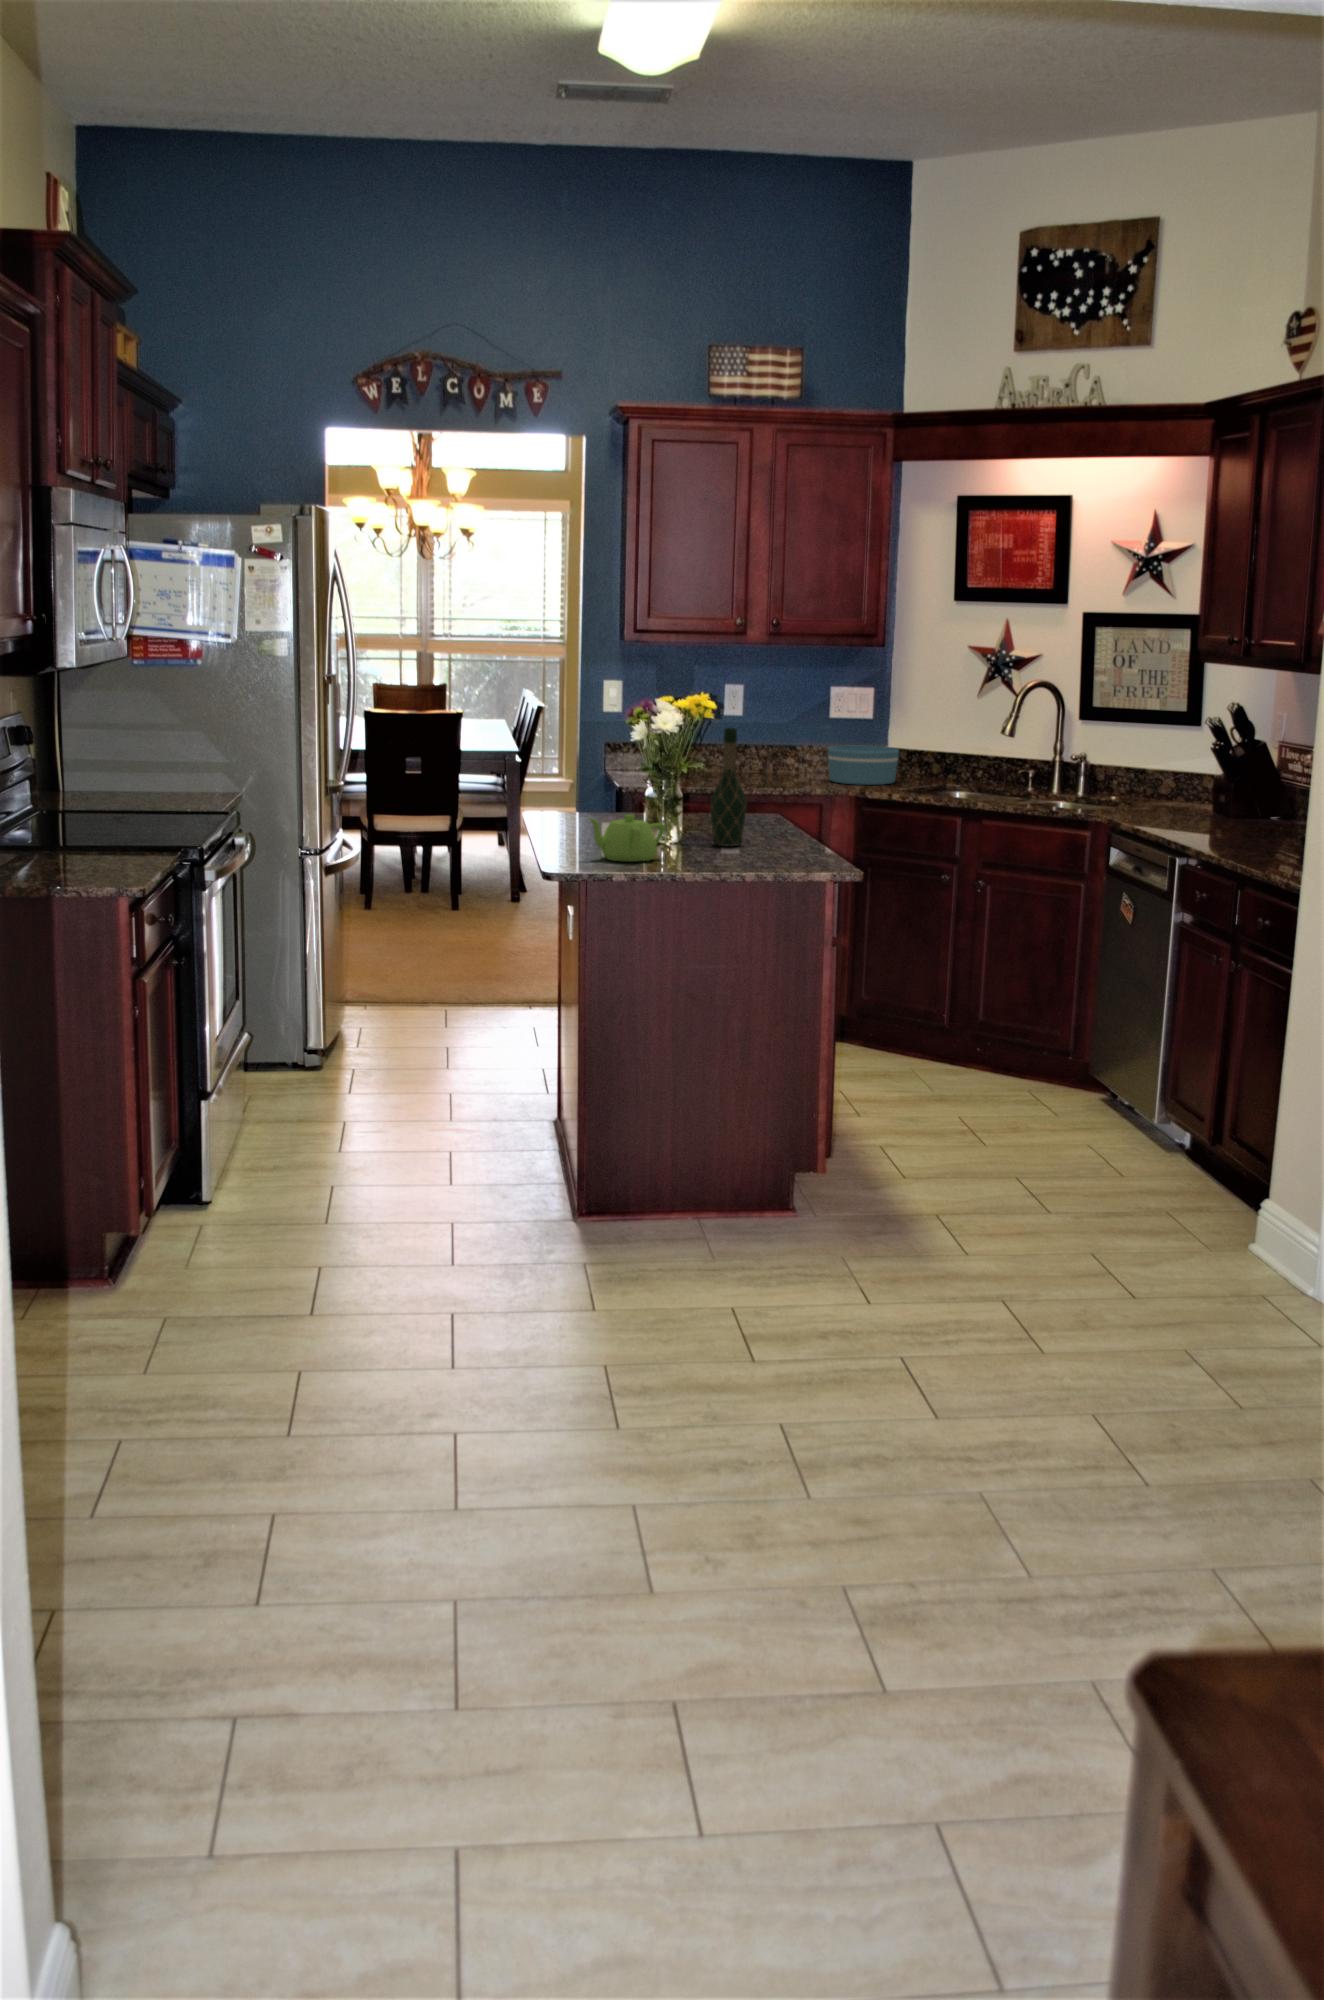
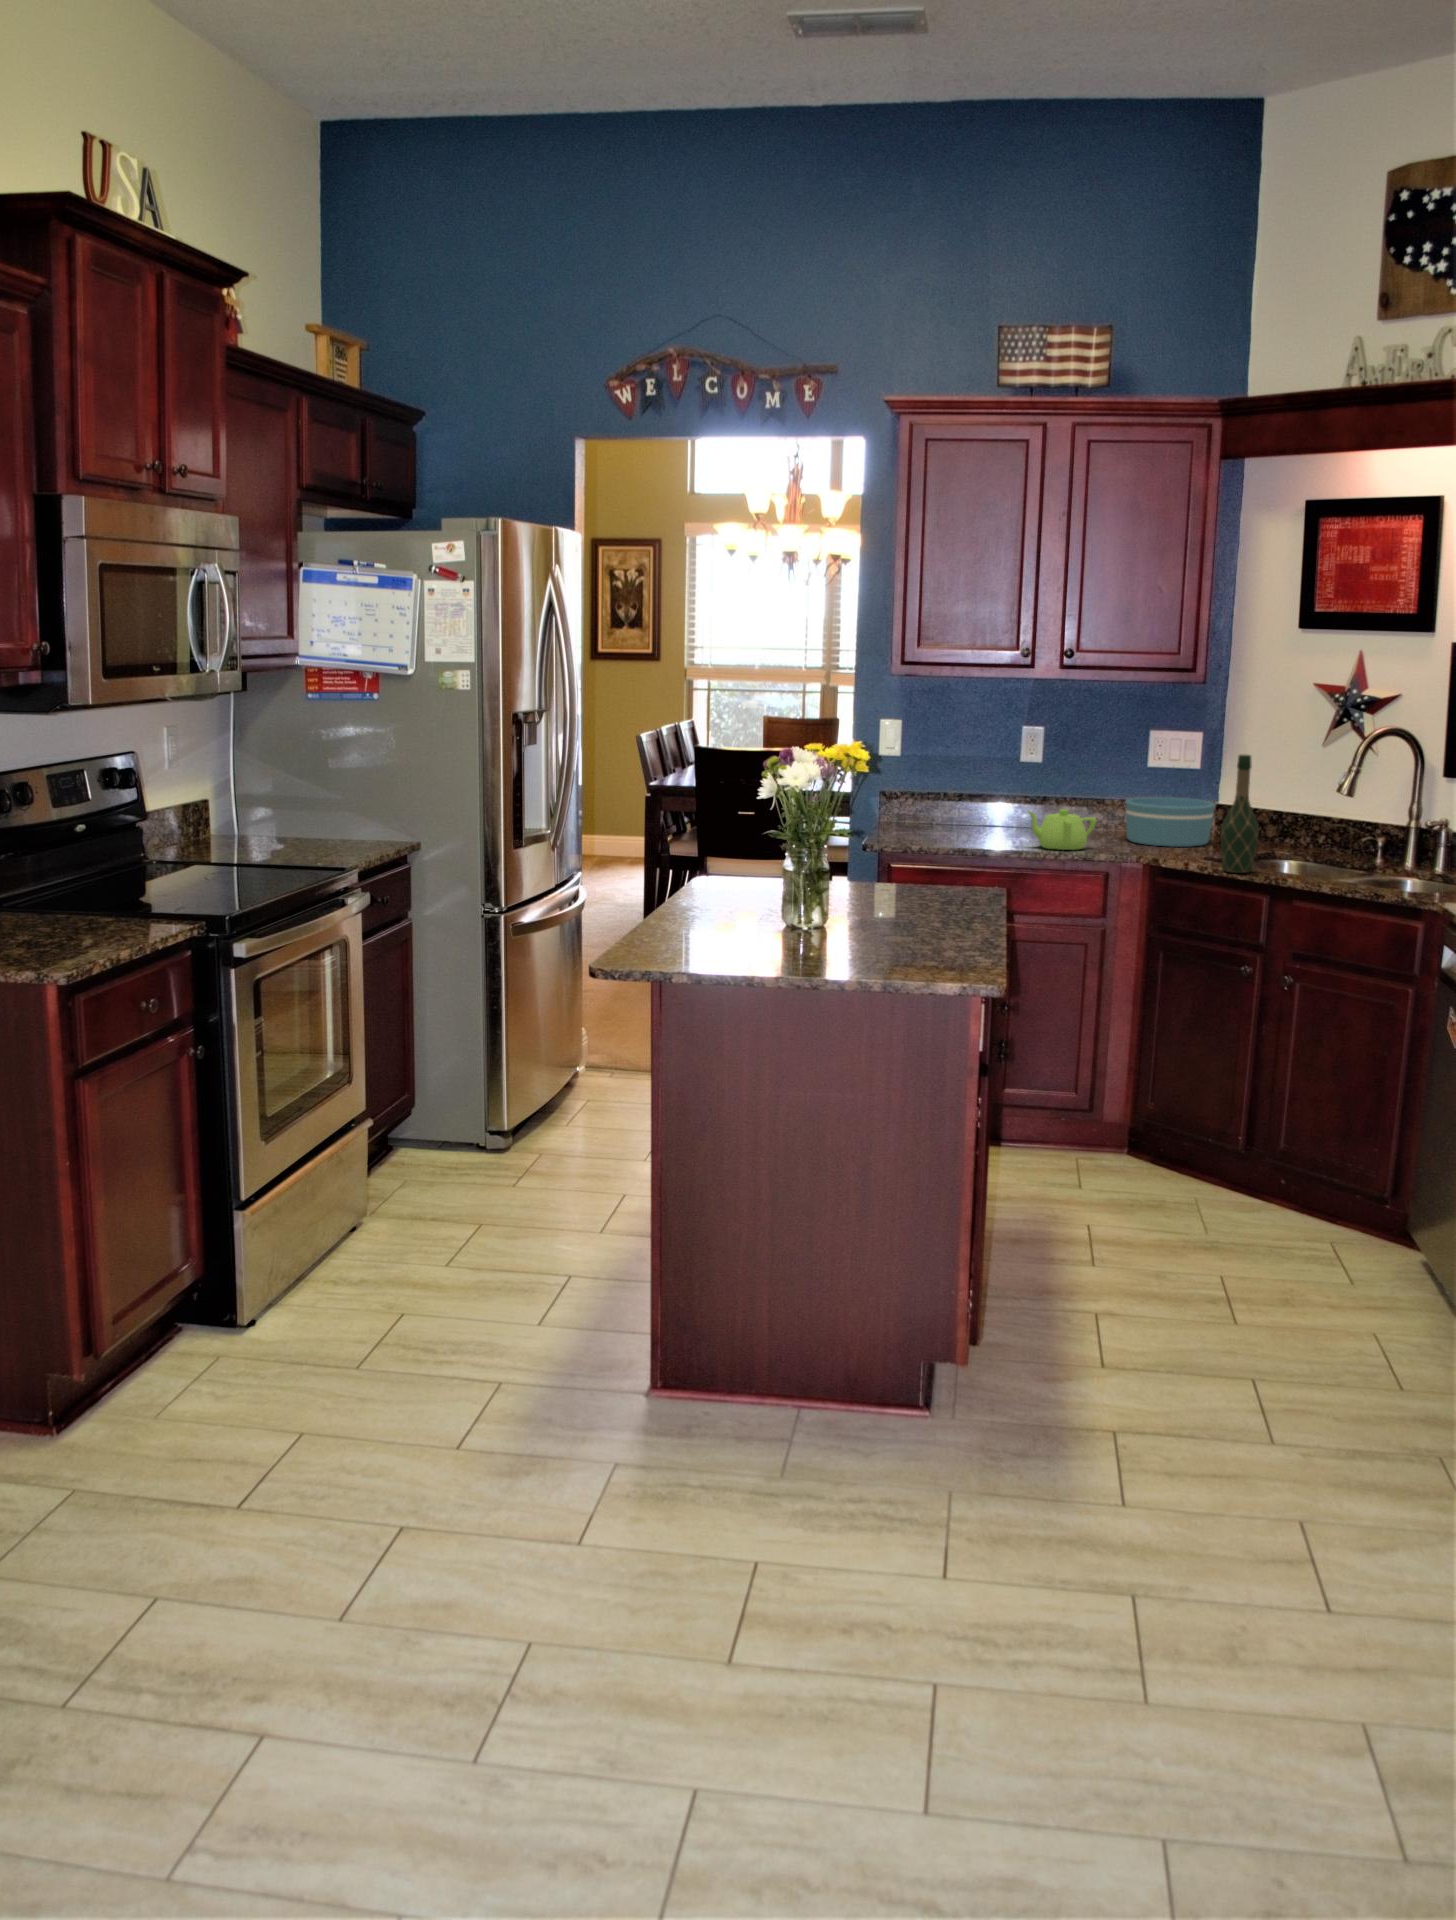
wine bottle: present [710,728,747,846] -> present [1220,755,1259,873]
teapot: present [589,814,666,861] -> present [1028,809,1096,850]

